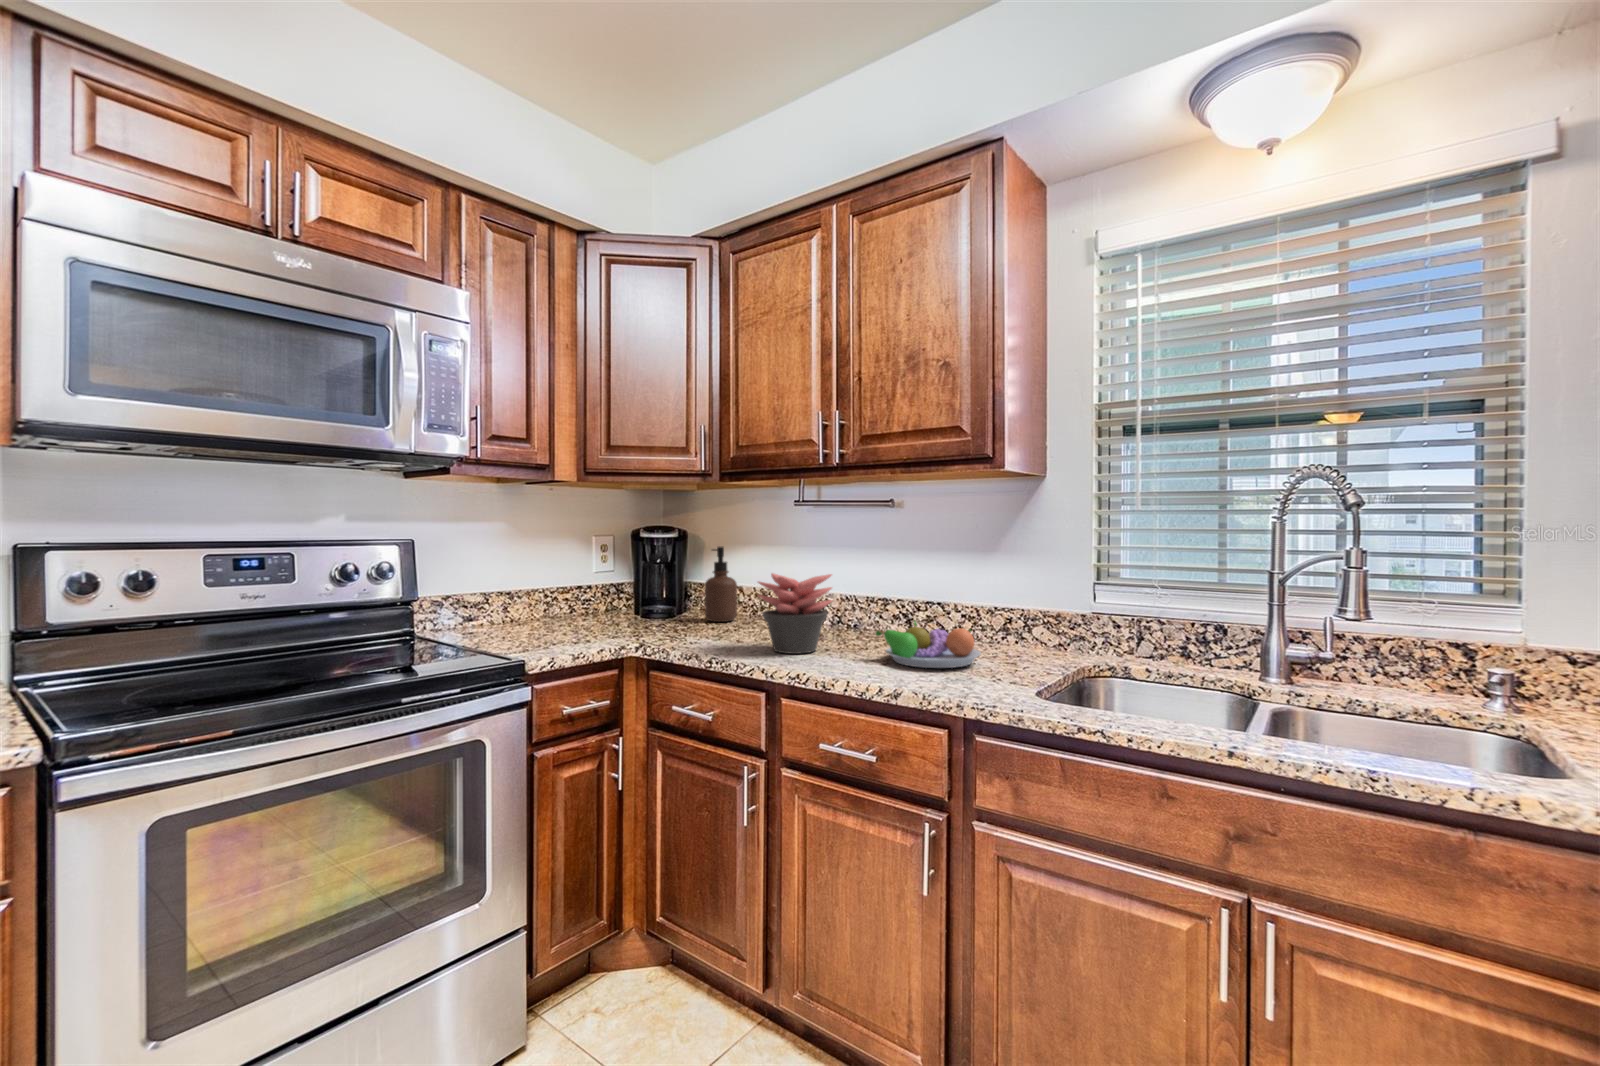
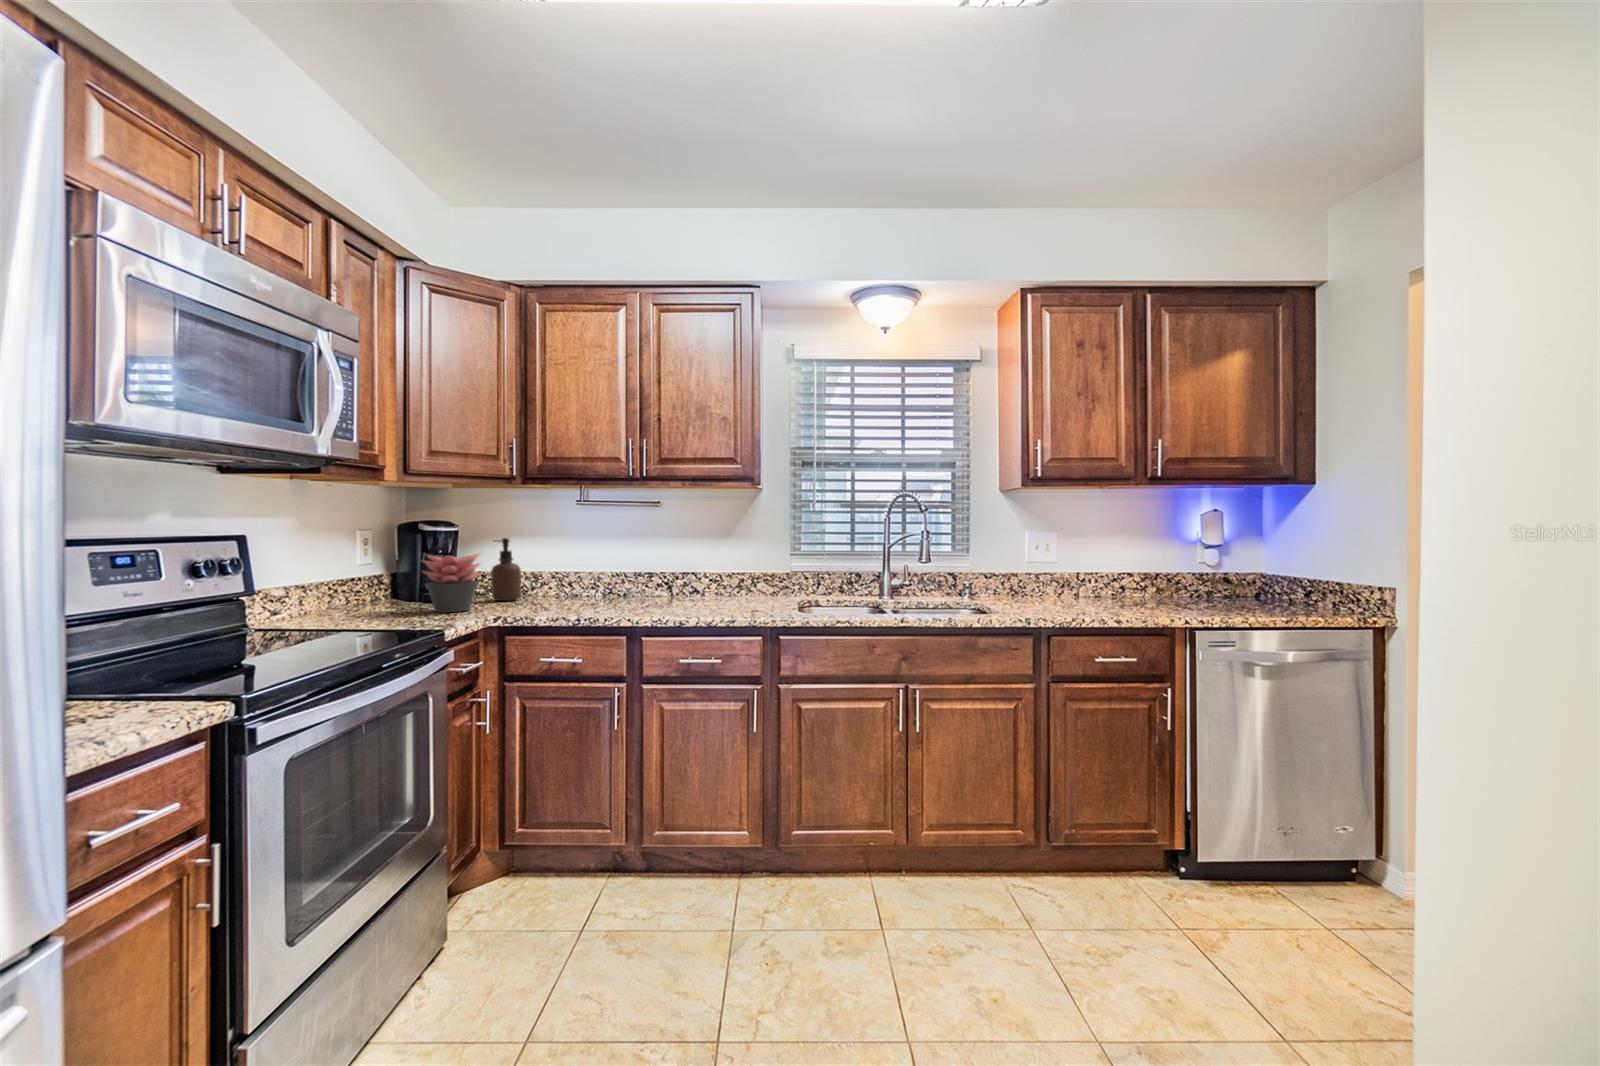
succulent plant: present [758,573,832,654] -> present [422,554,480,612]
fruit bowl: present [876,621,981,668] -> none [684,582,750,609]

